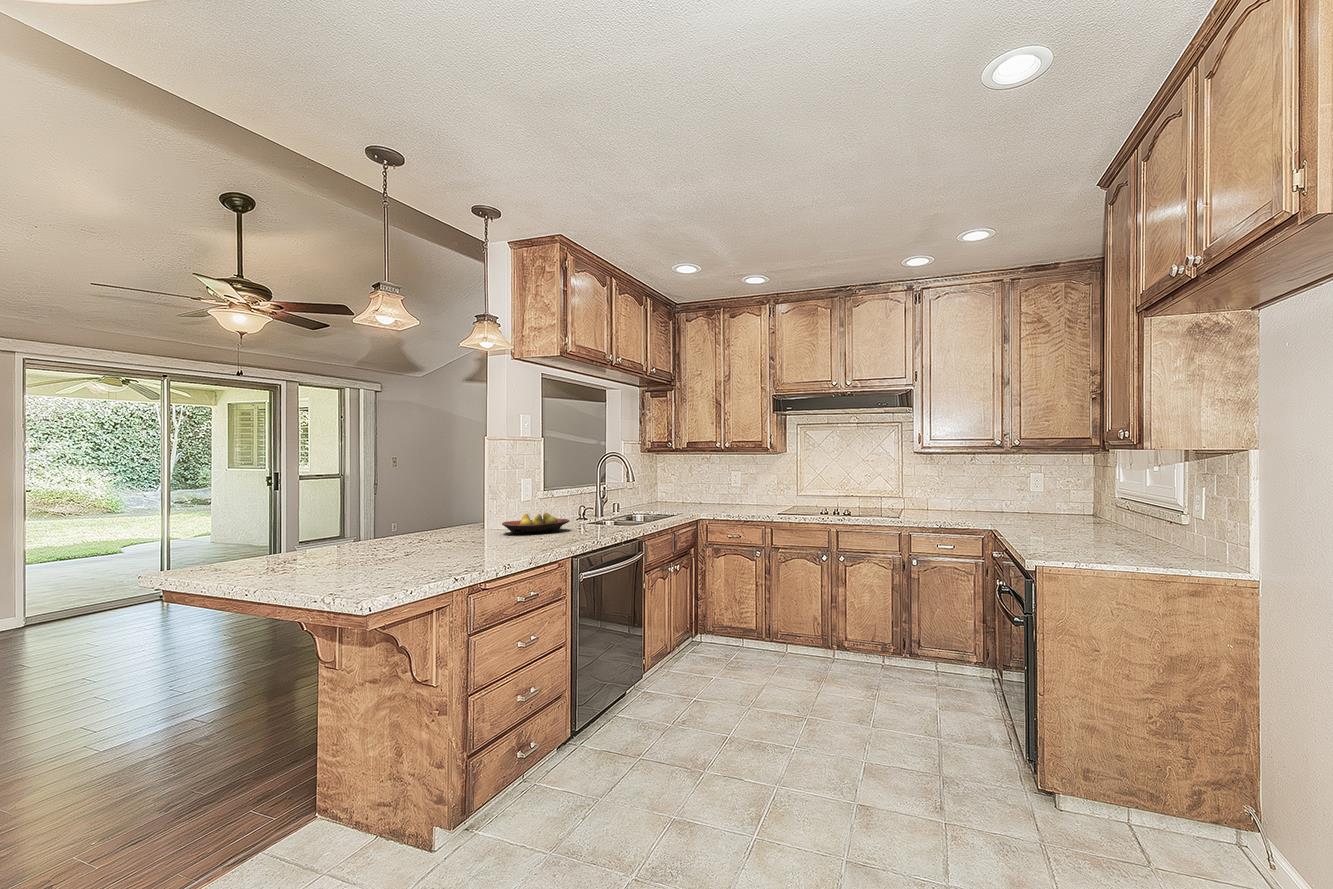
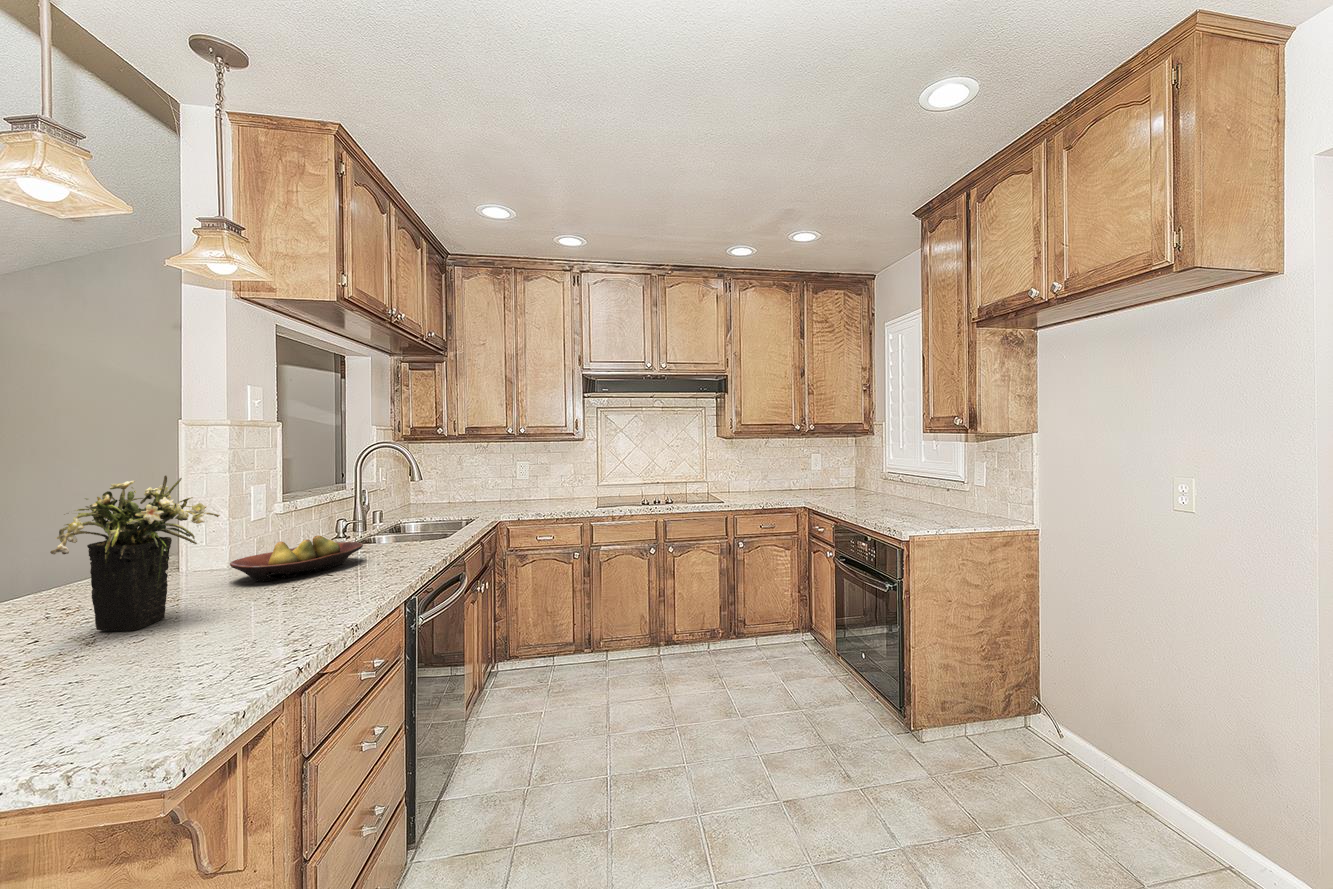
flower arrangement: none [425,475,483,544] -> present [50,475,220,631]

